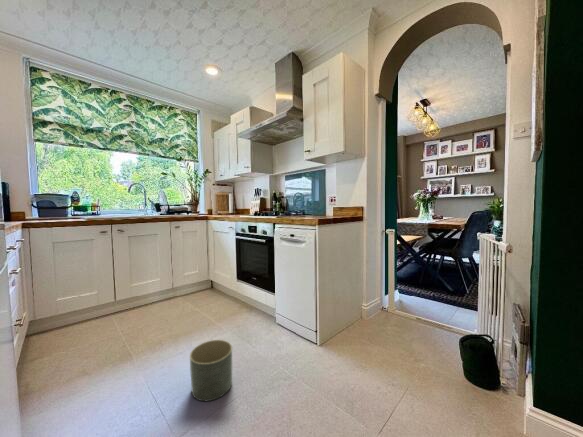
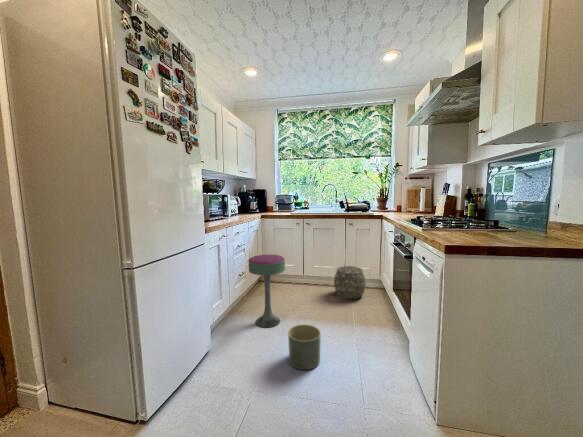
bar stool: none [64,273,137,394] -> present [249,255,285,327]
woven basket: none [168,273,205,310] -> present [334,266,366,299]

